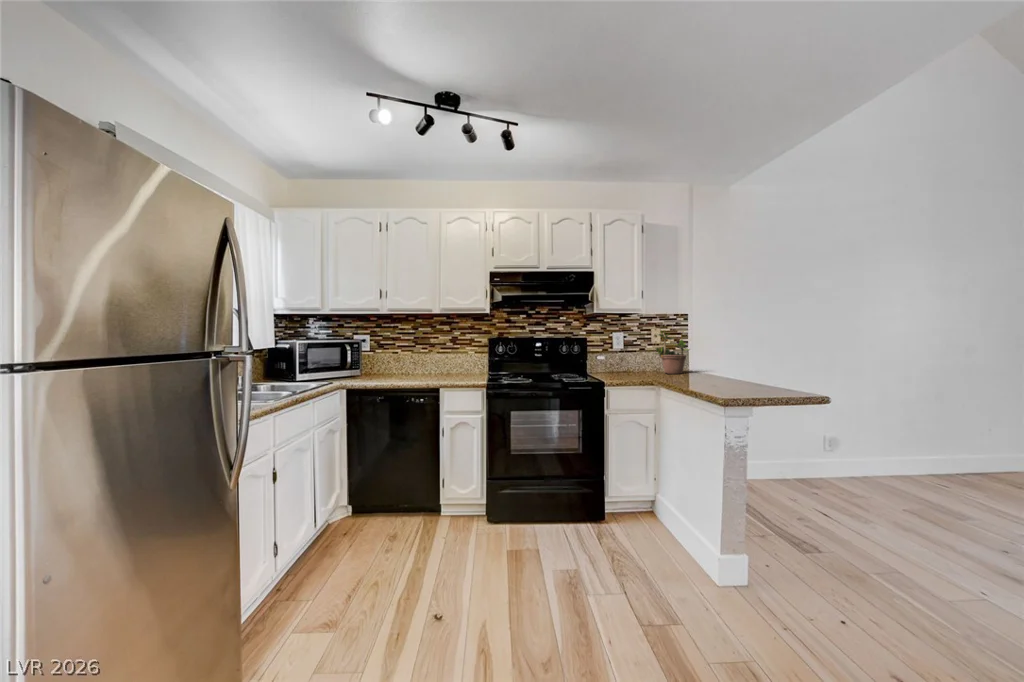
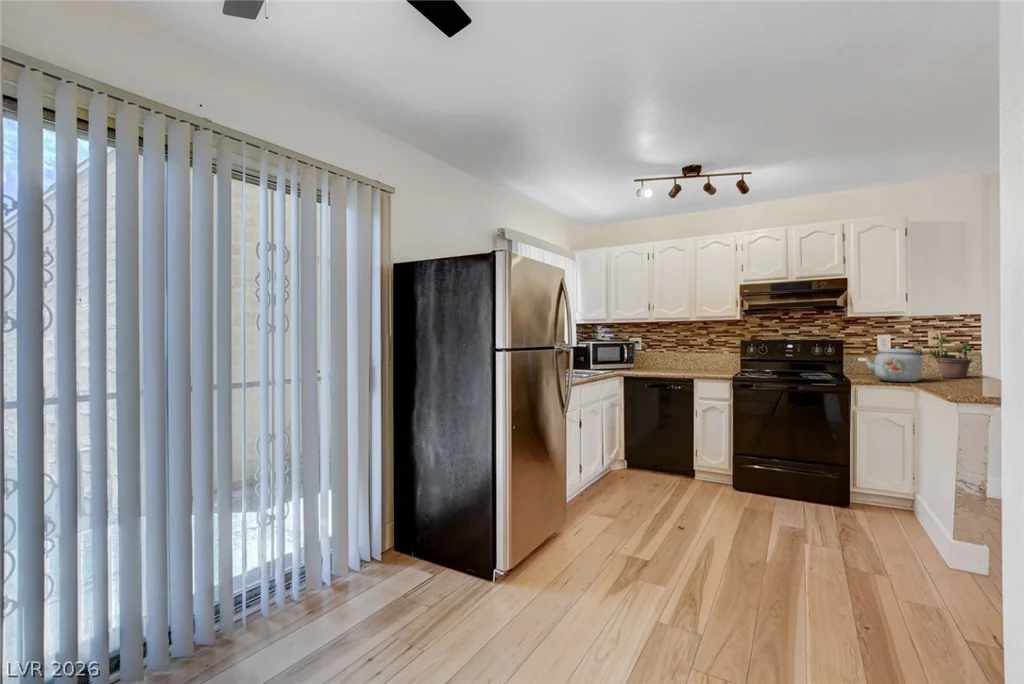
kettle: none [610,343,657,380] -> present [865,346,923,382]

